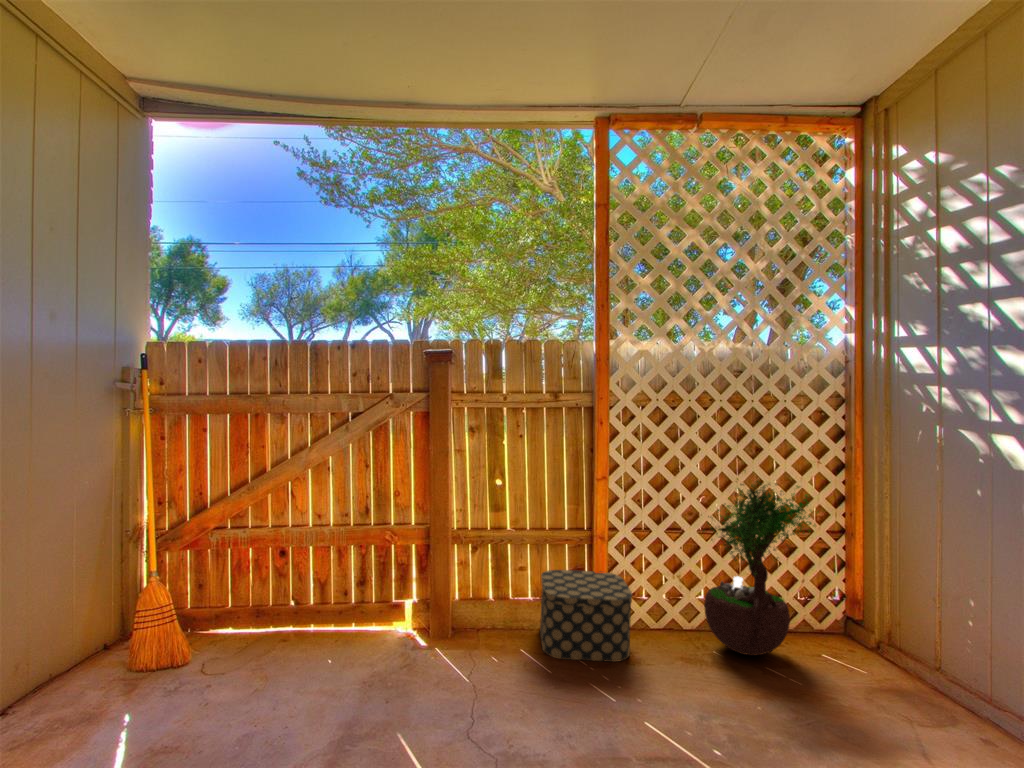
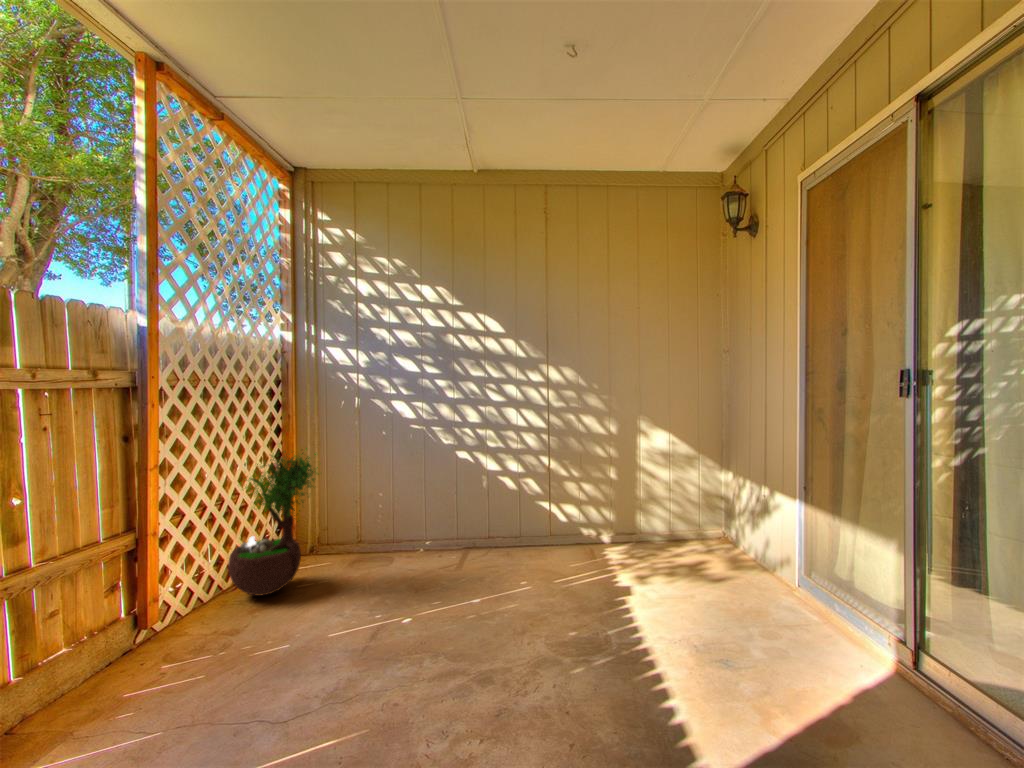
storage box: present [540,570,632,662] -> none [78,586,227,705]

